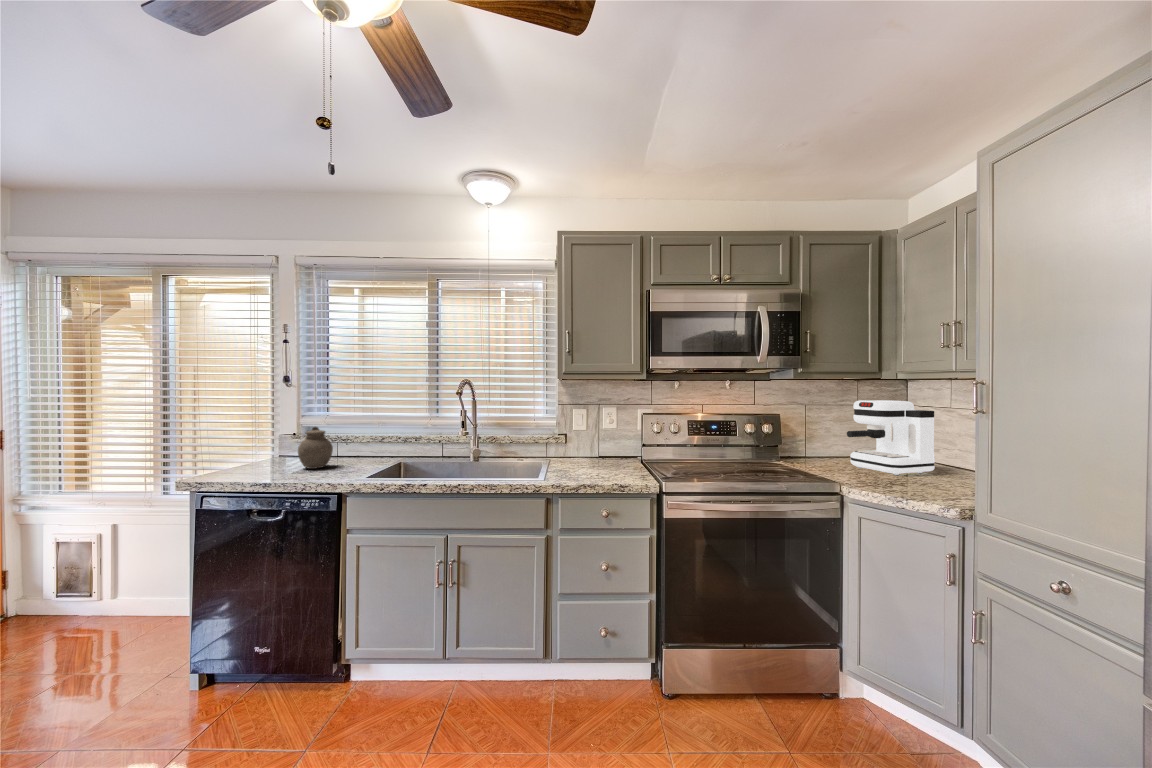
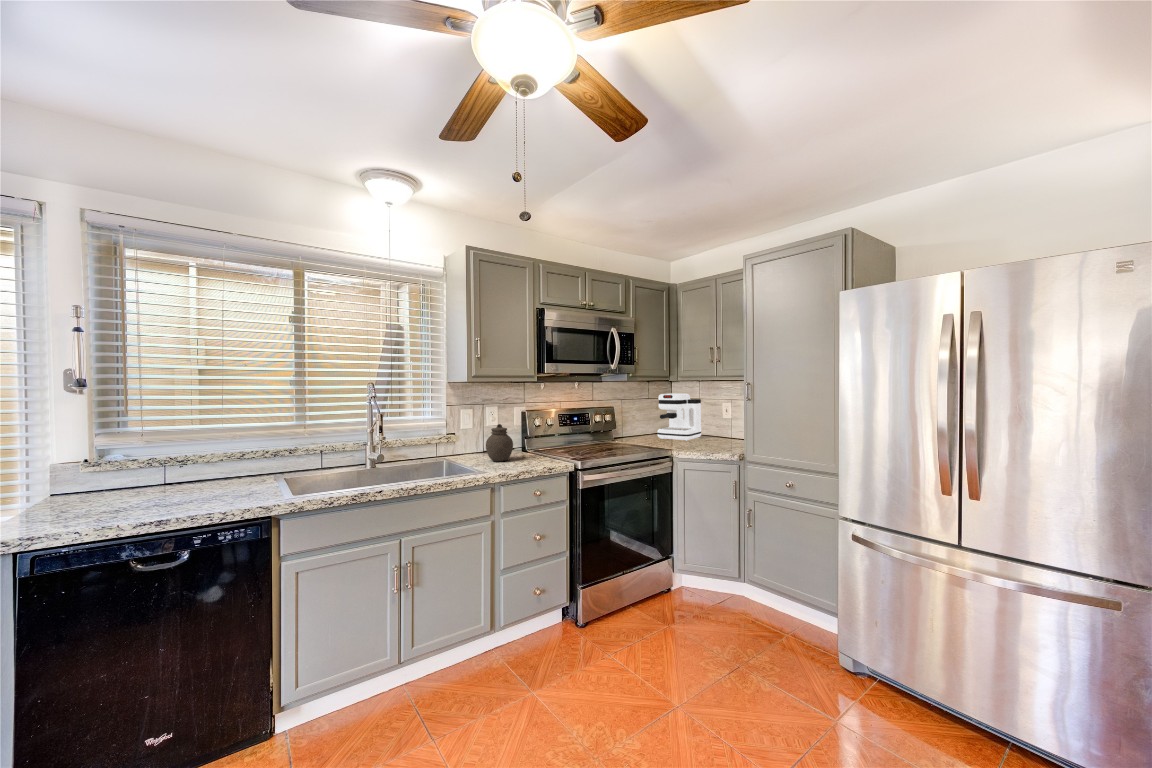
jar: present [298,427,333,469] -> present [486,424,513,462]

